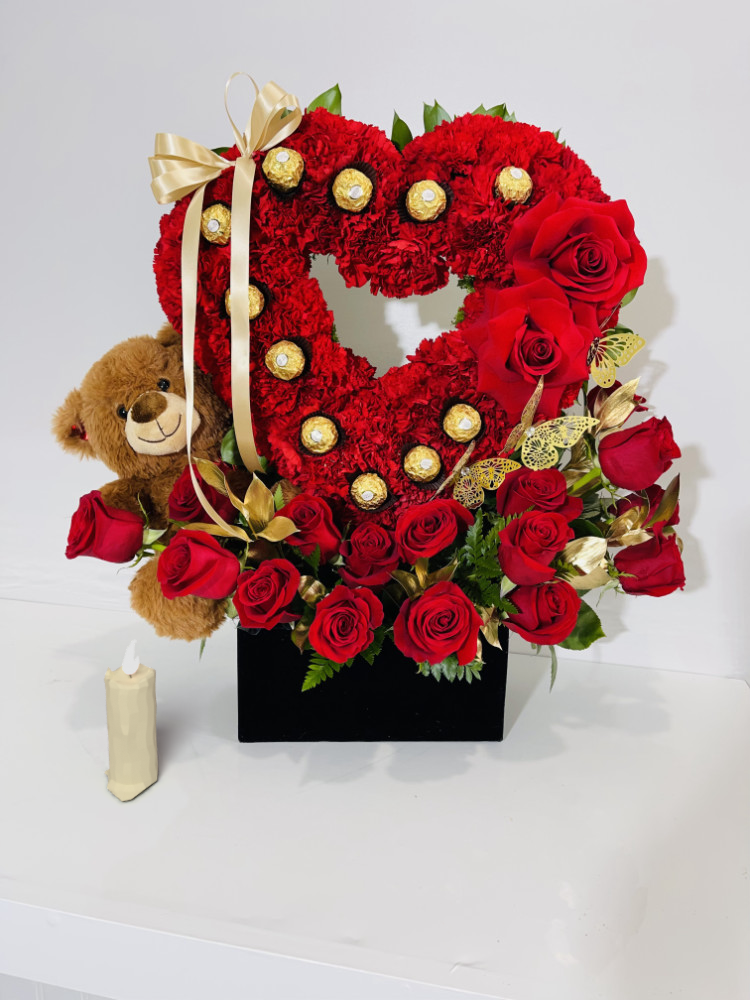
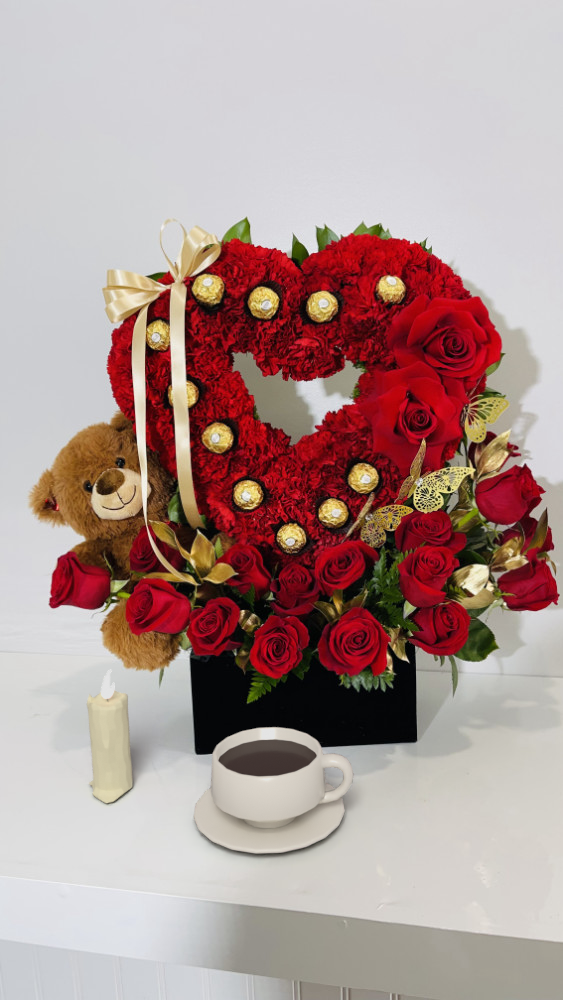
teacup: none [227,721,429,887] -> present [194,727,354,854]

